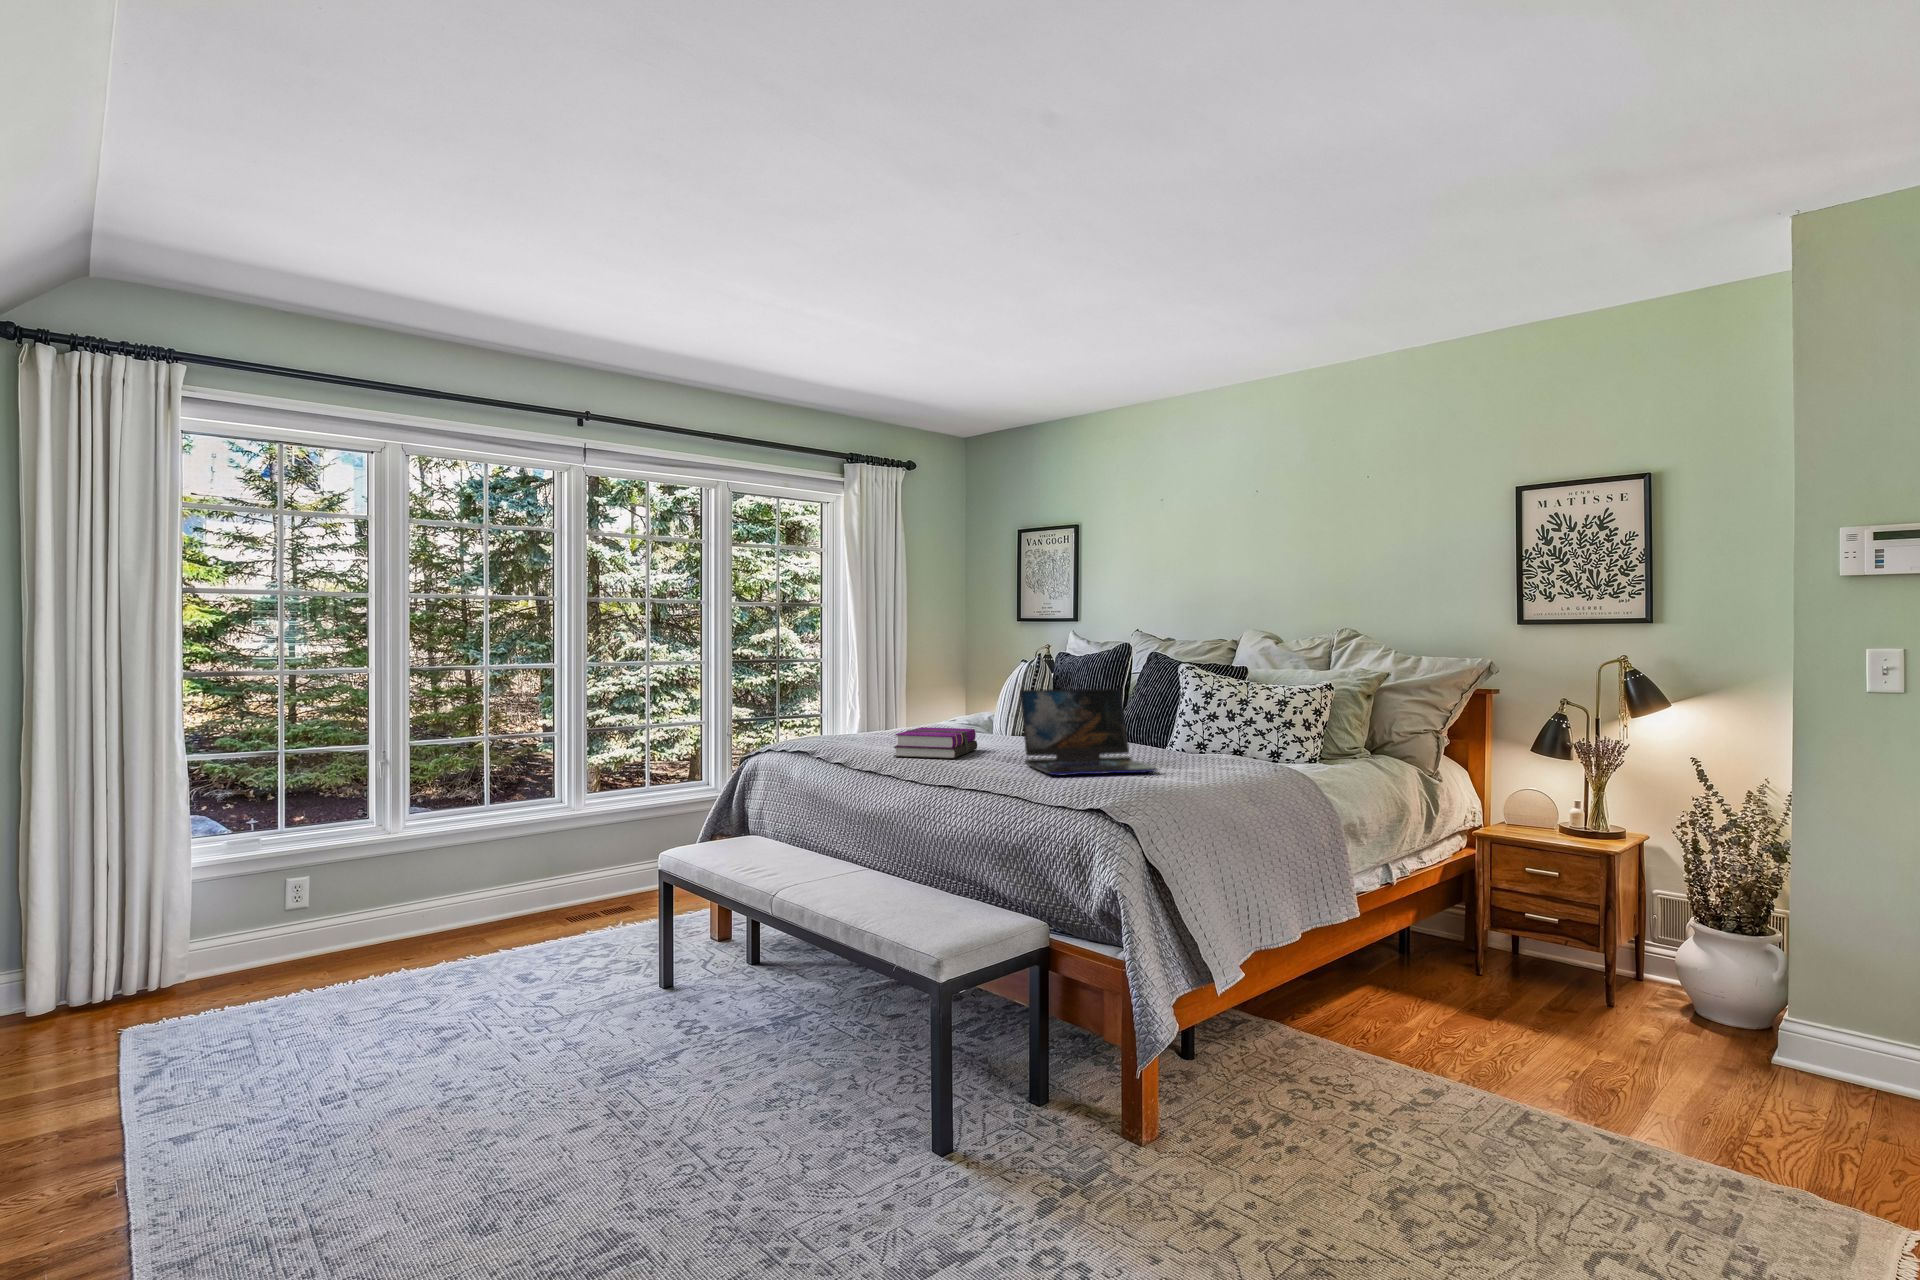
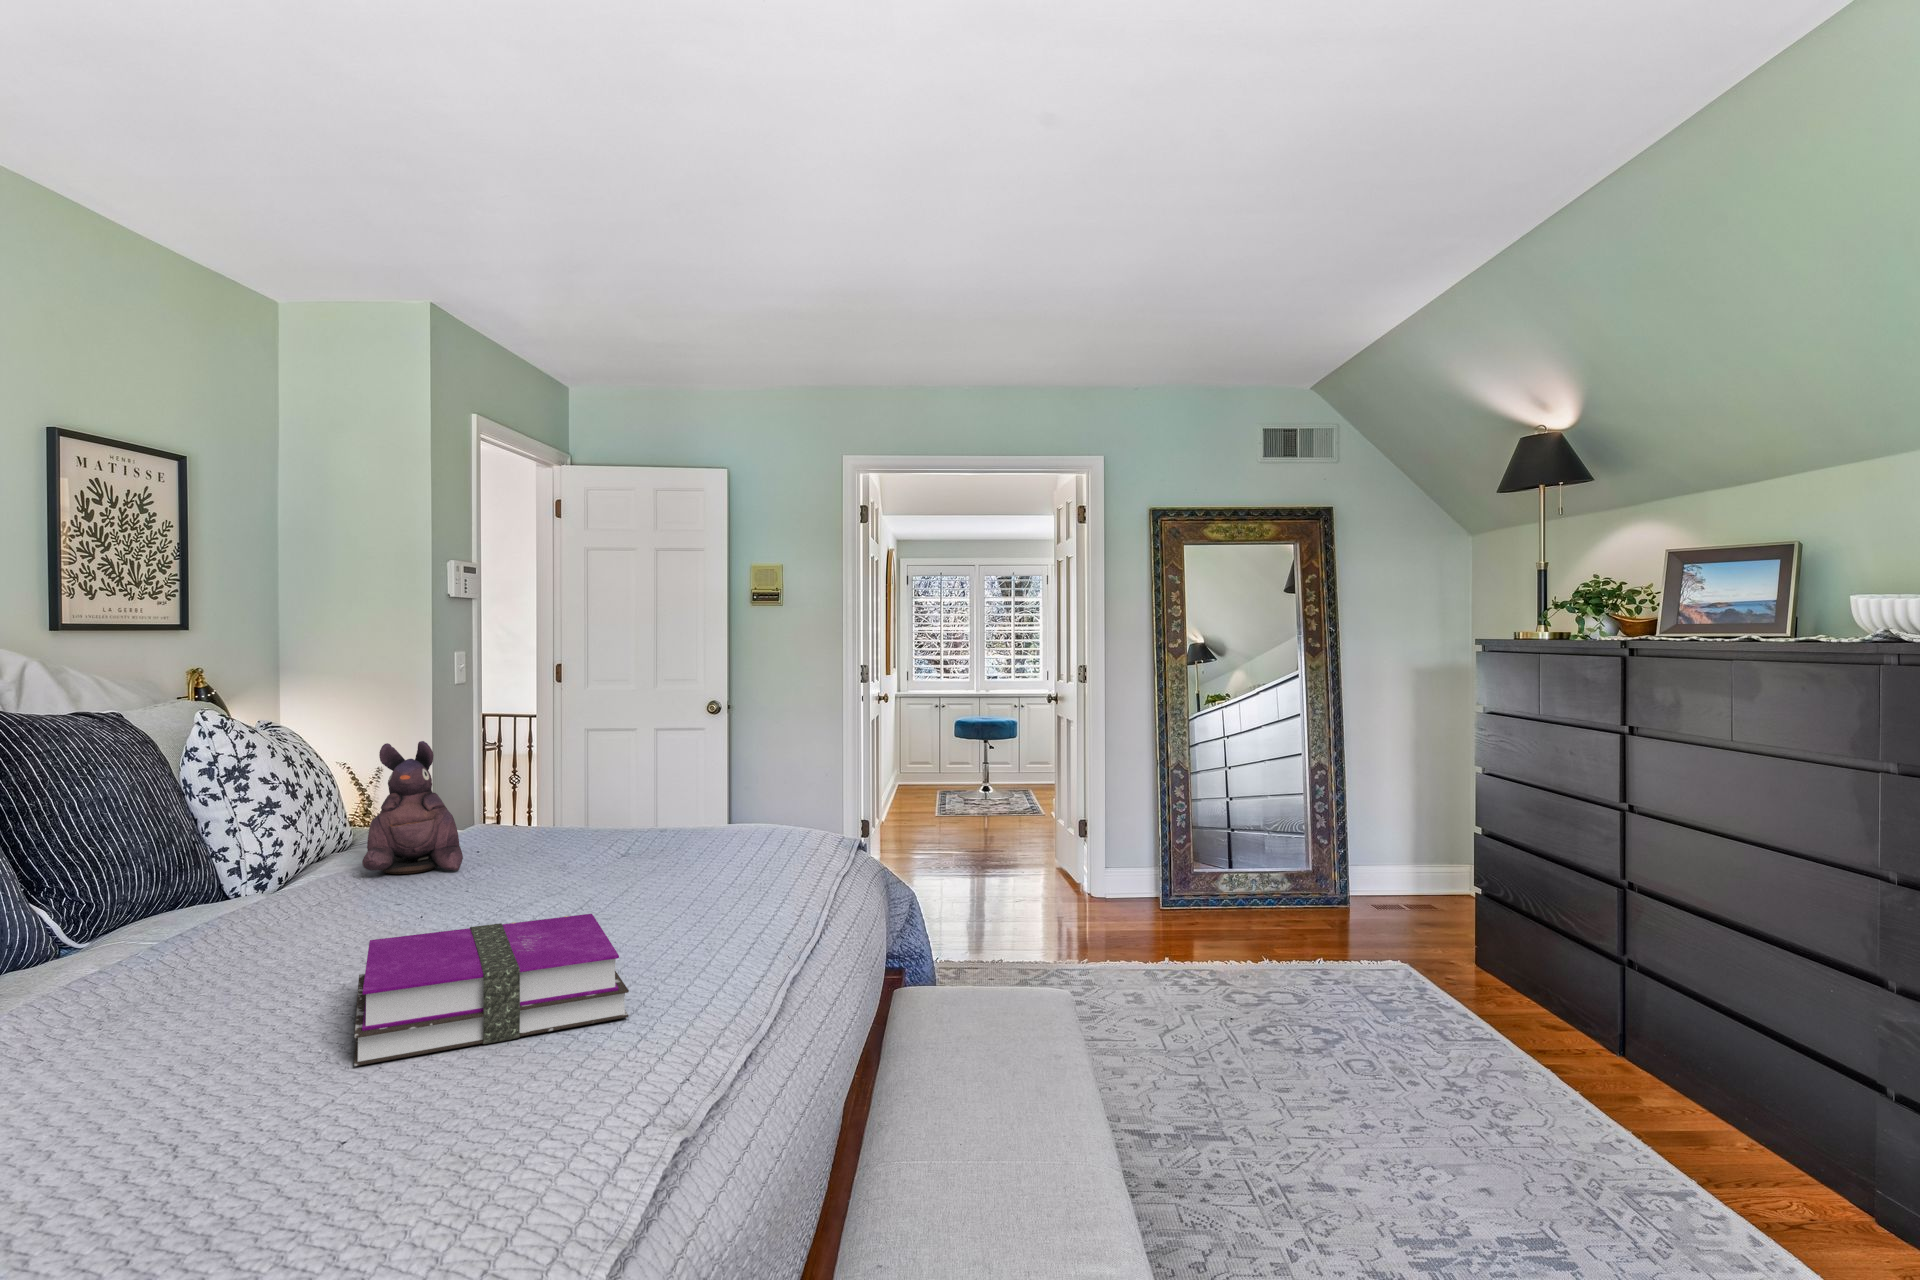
plush toy: none [1166,686,1225,762] -> present [362,741,463,874]
laptop: present [1020,689,1158,775] -> none [464,756,730,908]

